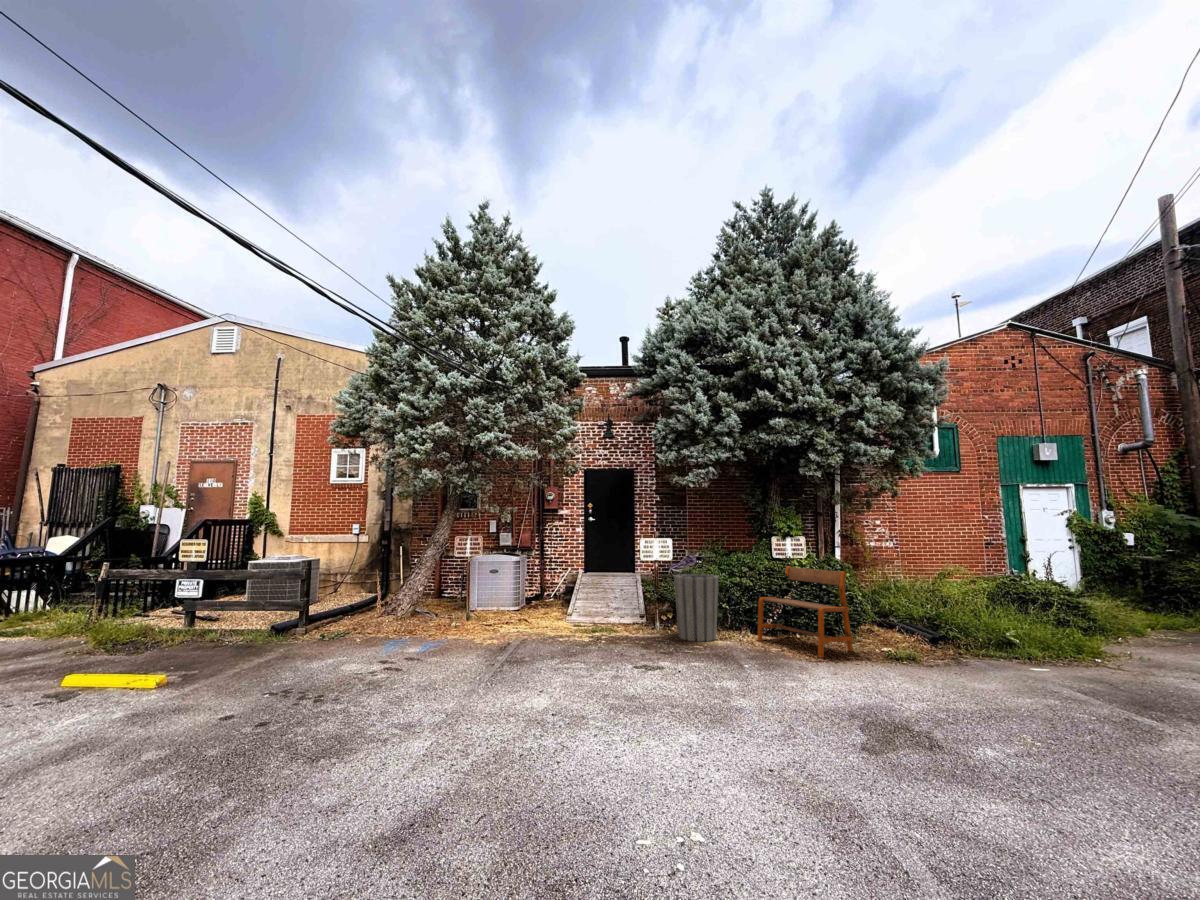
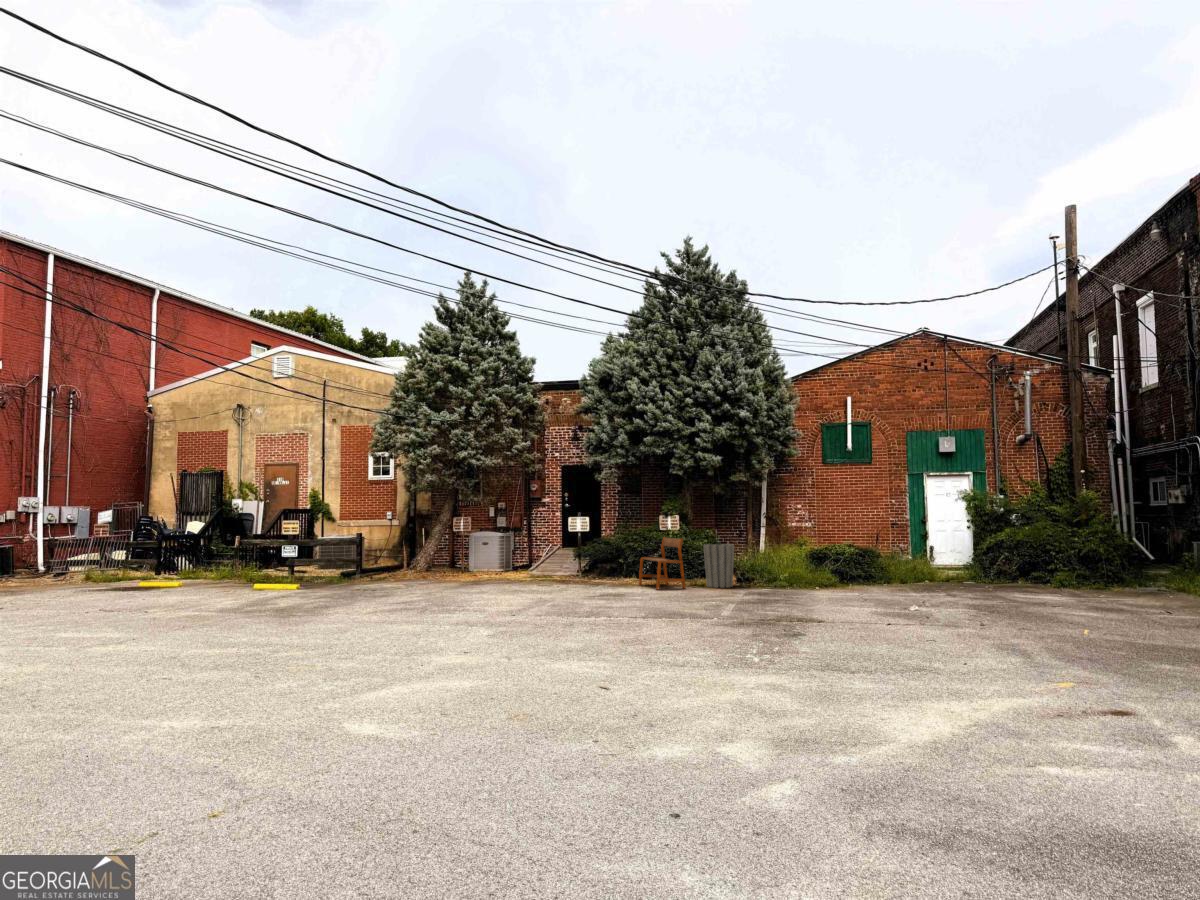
trash can: present [674,574,719,642] -> present [704,544,734,588]

